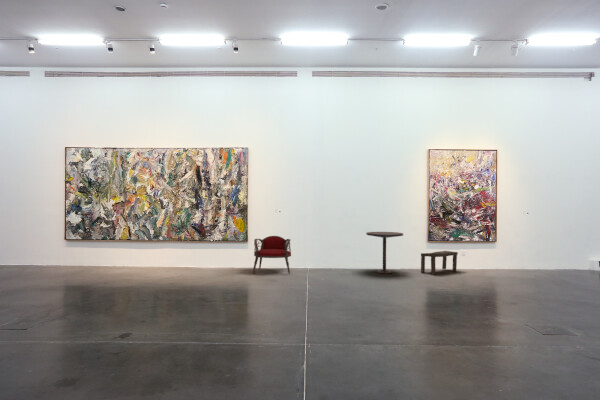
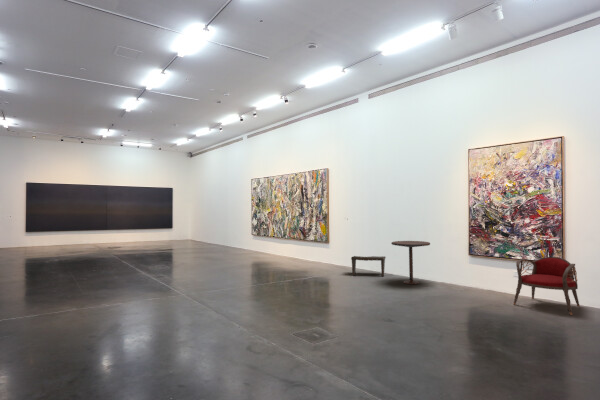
armchair: present [253,236,291,274] -> present [514,257,580,315]
bench: present [421,251,458,275] -> present [351,256,386,277]

